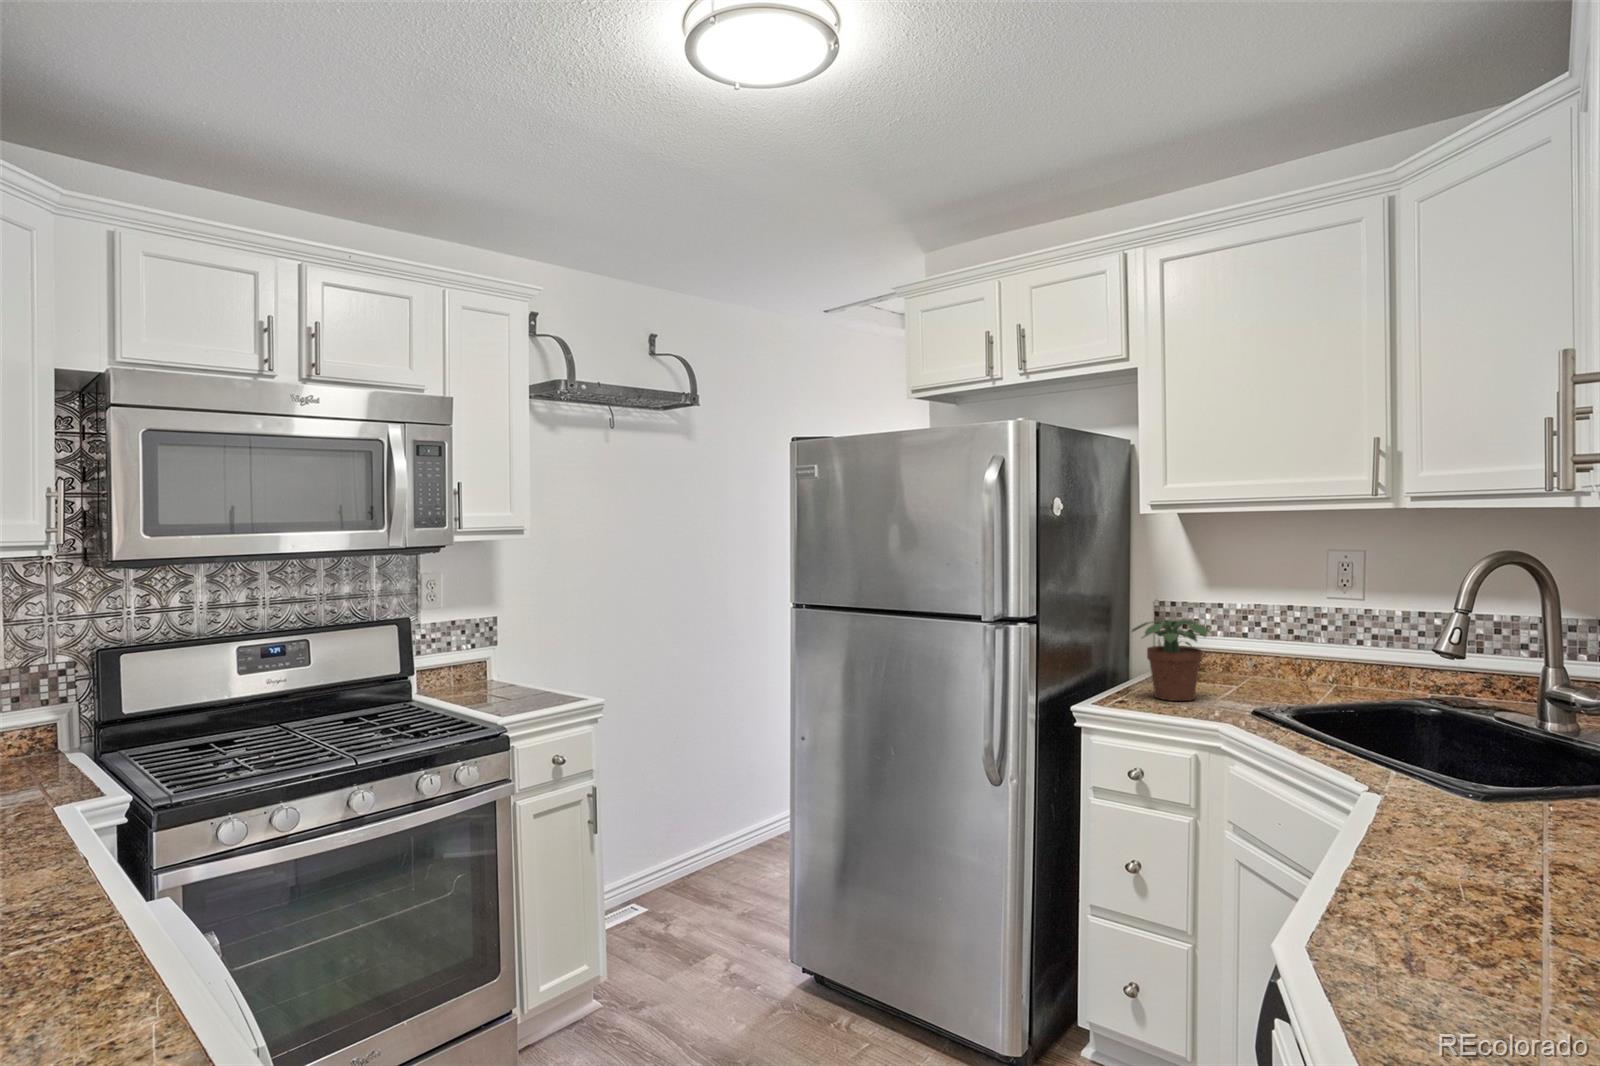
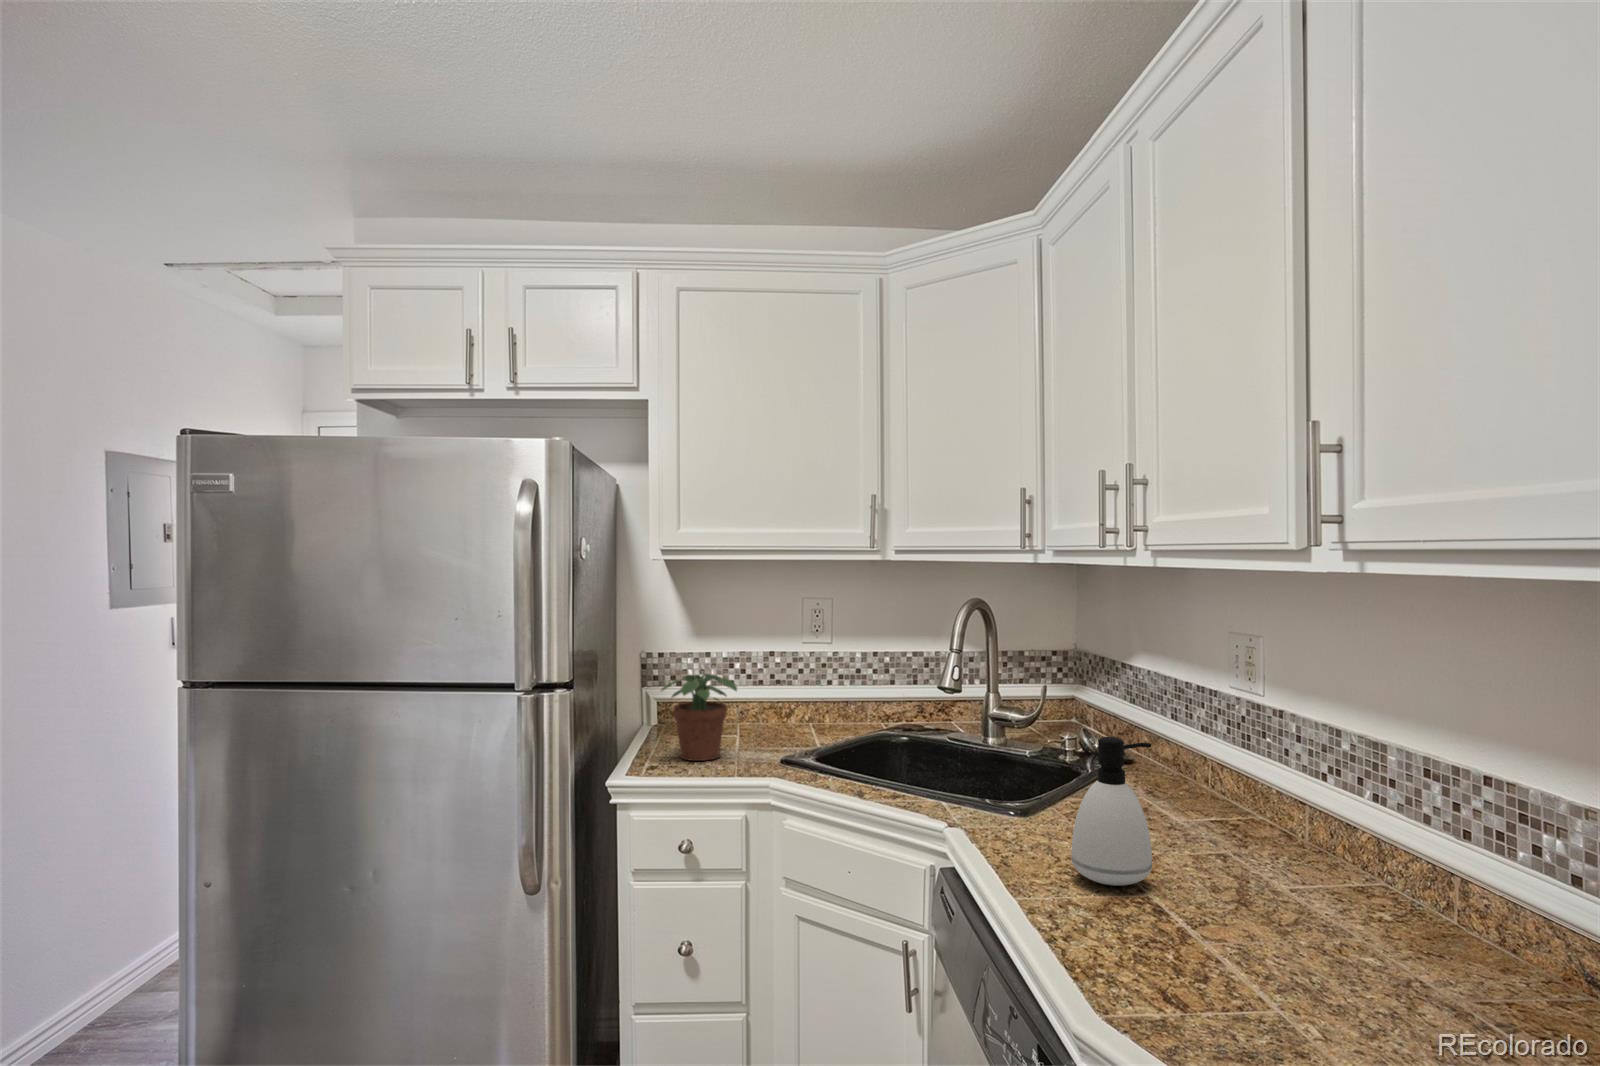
soap dispenser: none [1396,695,1517,878] -> present [1071,737,1152,886]

